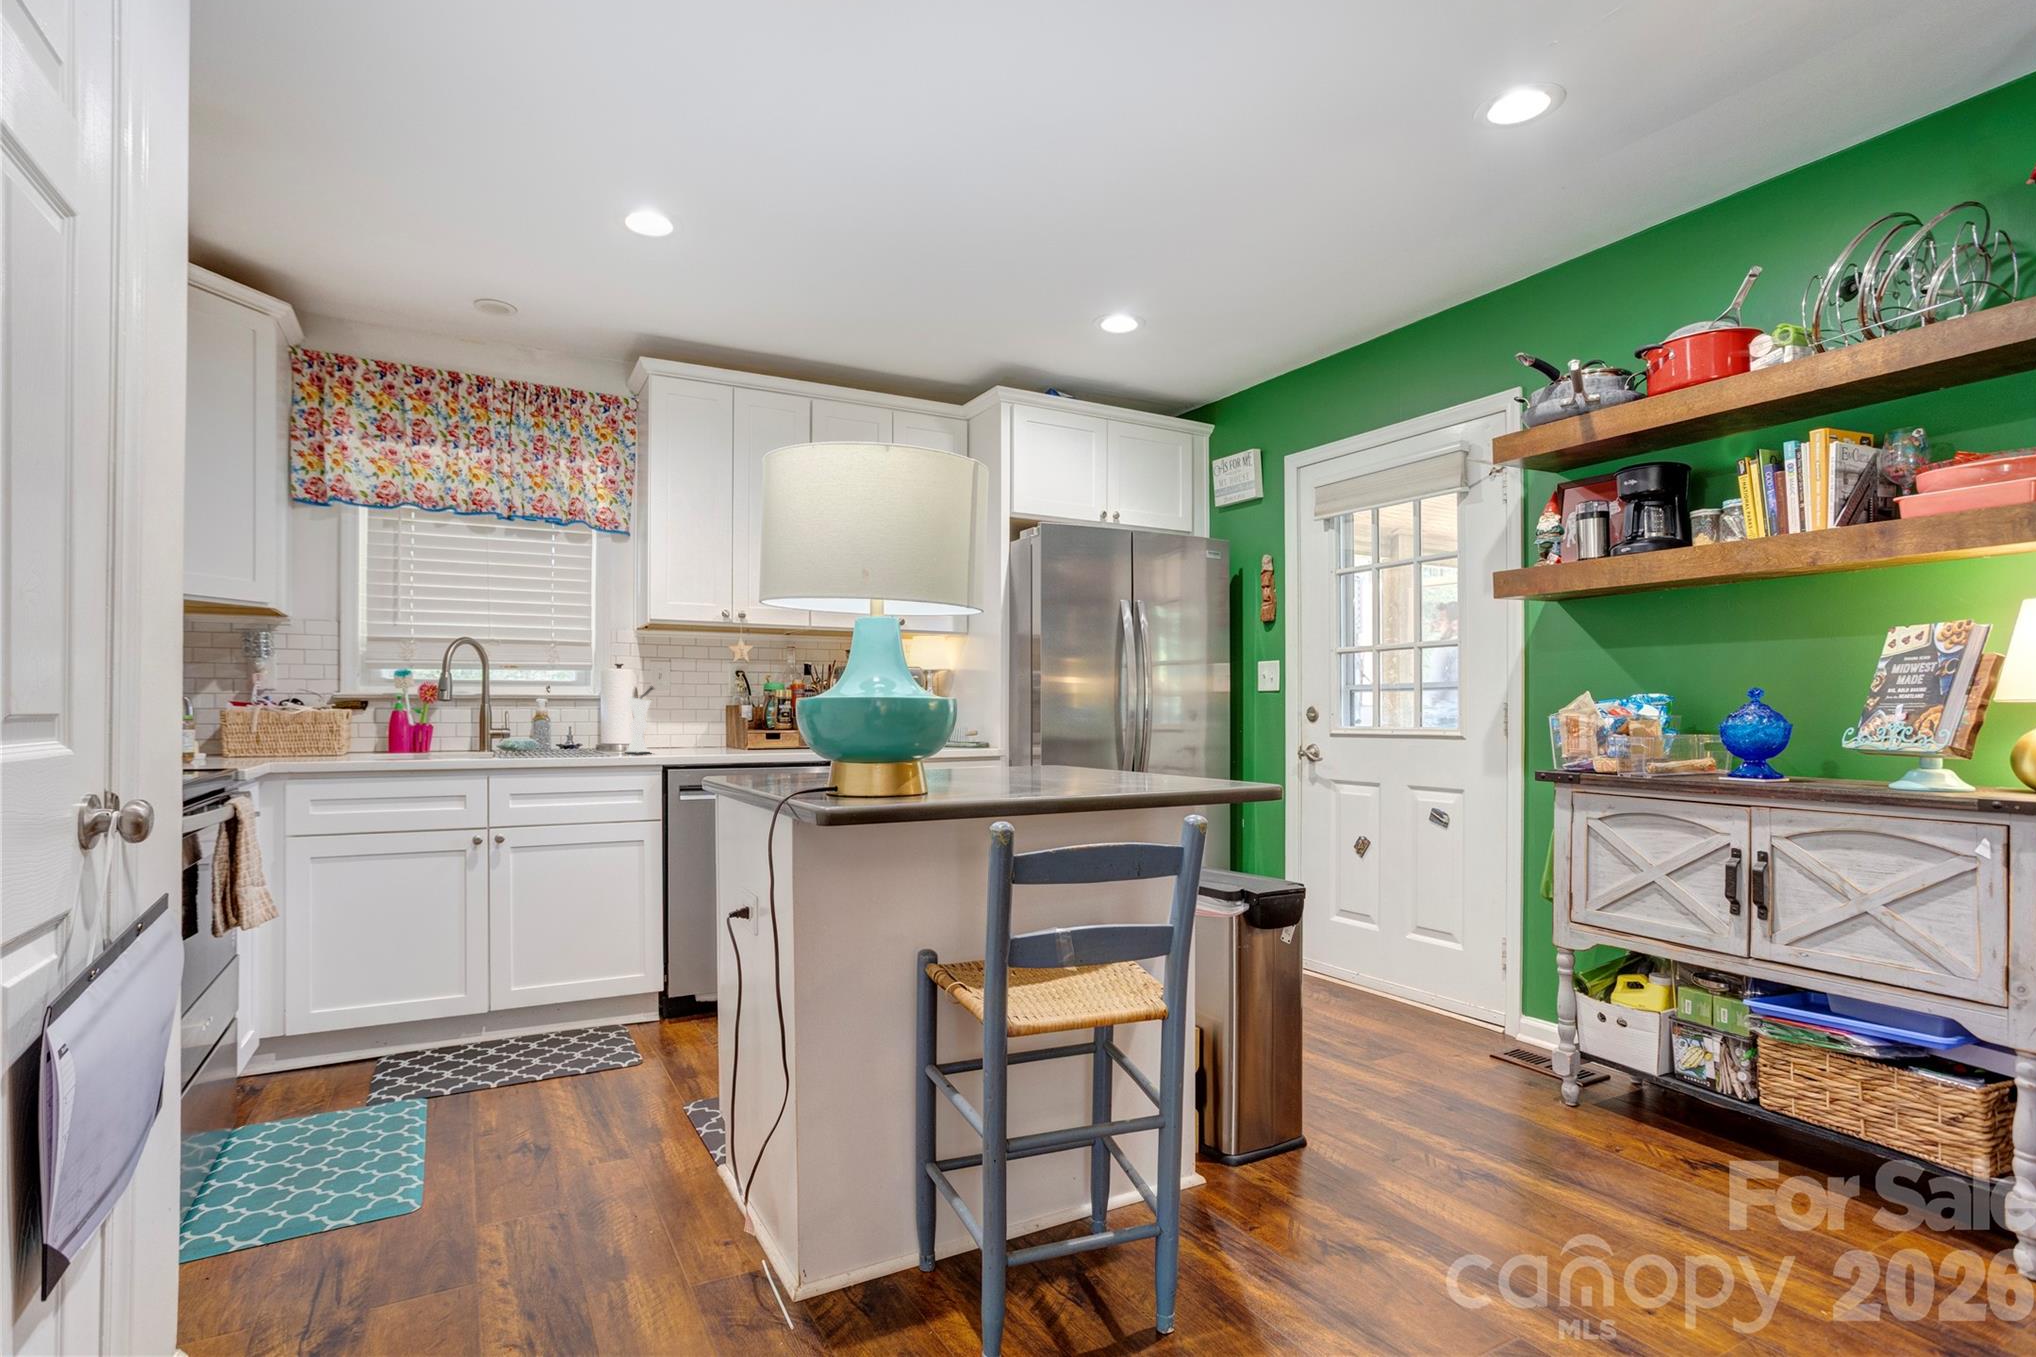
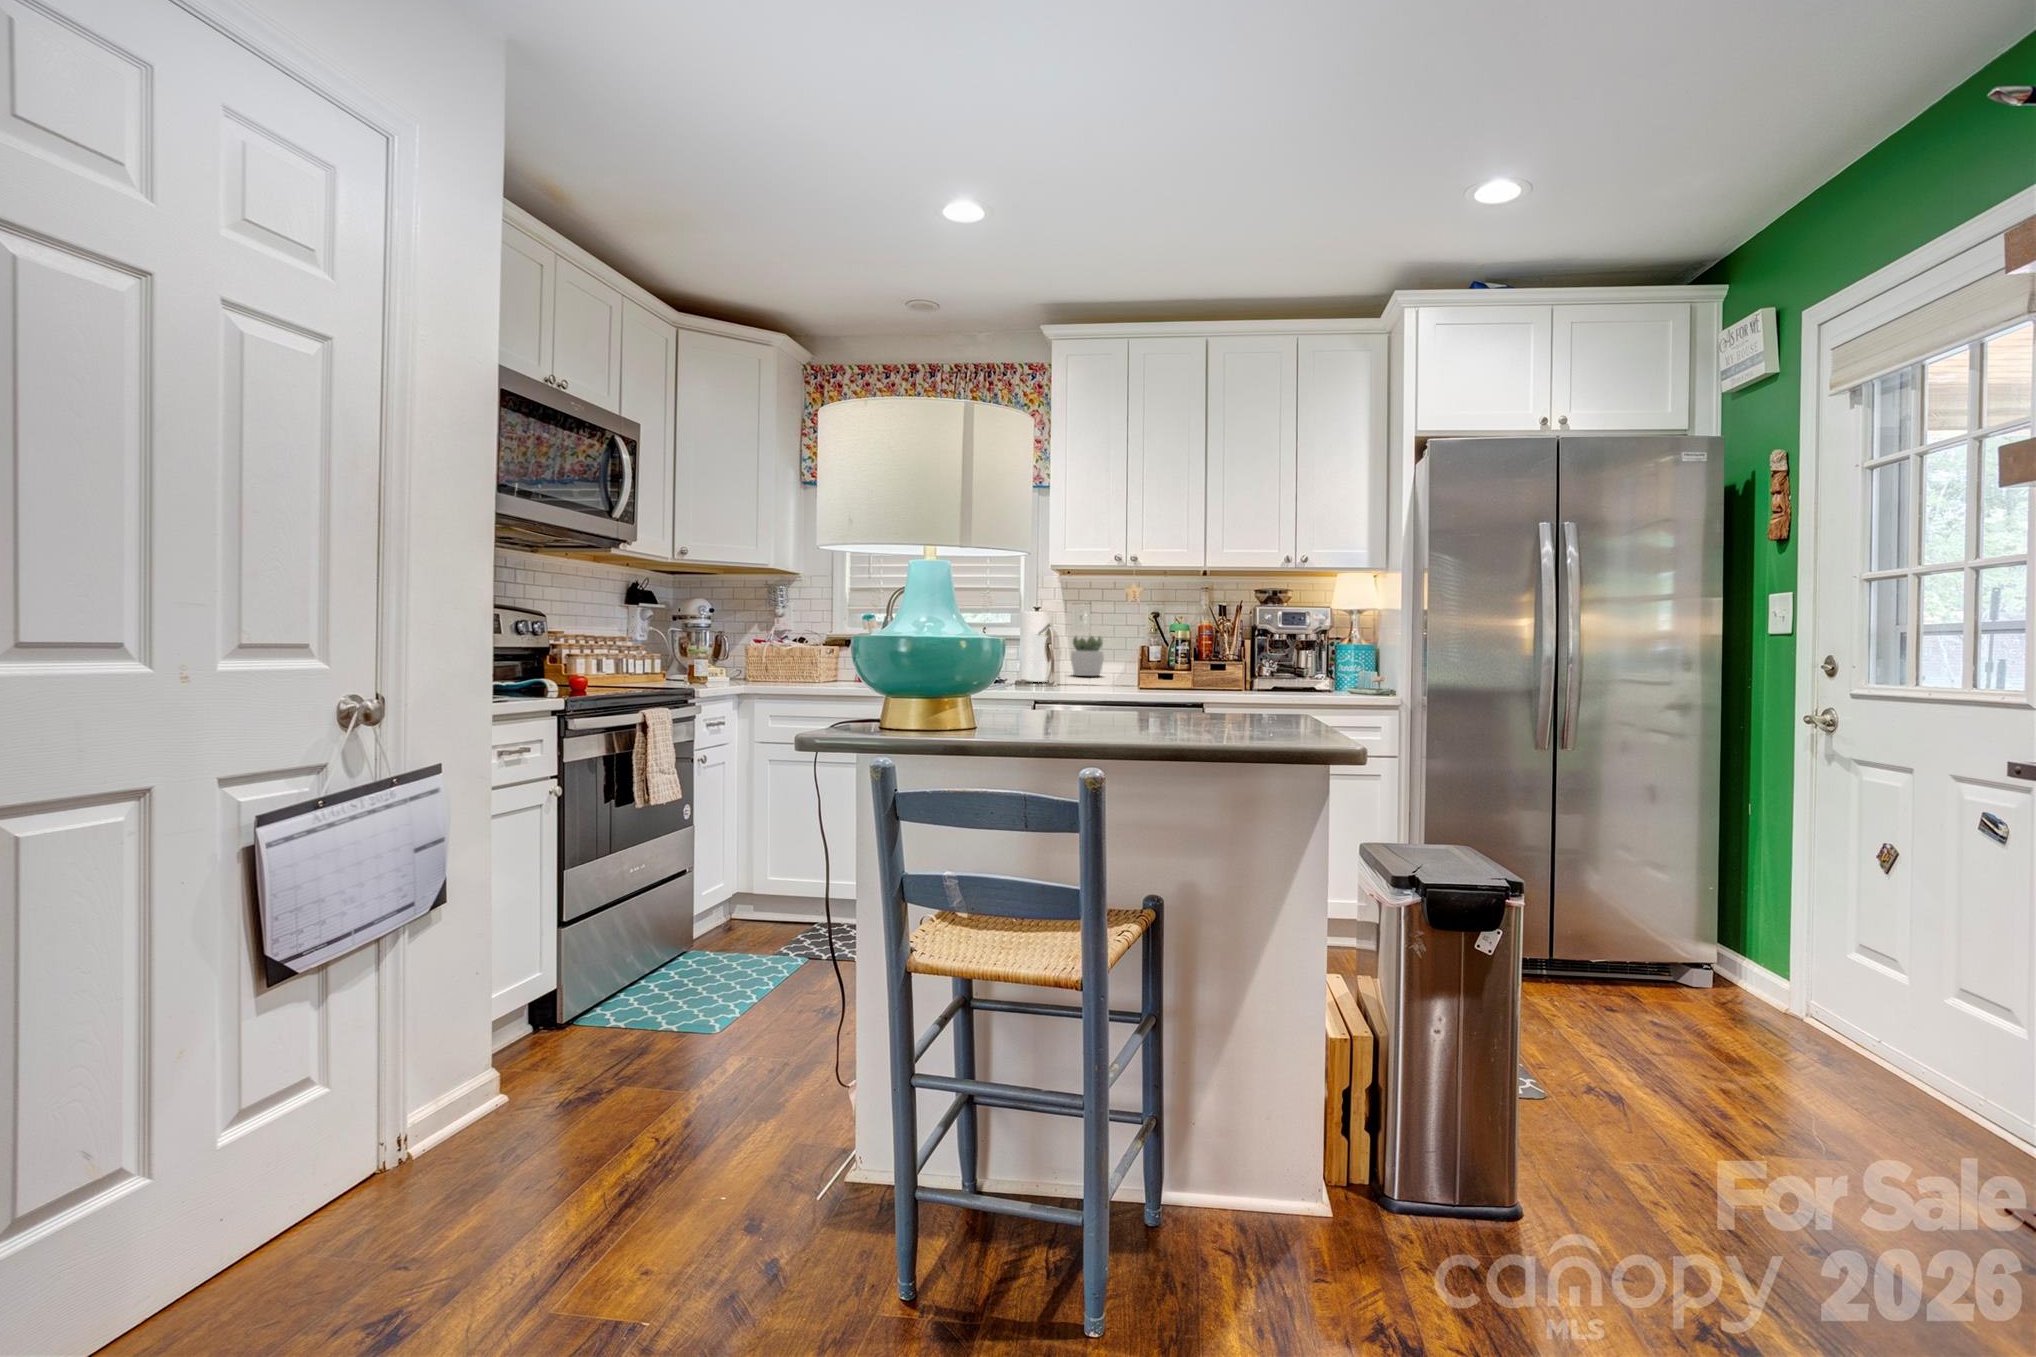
succulent plant: none [655,700,695,745] -> present [1070,636,1104,676]

